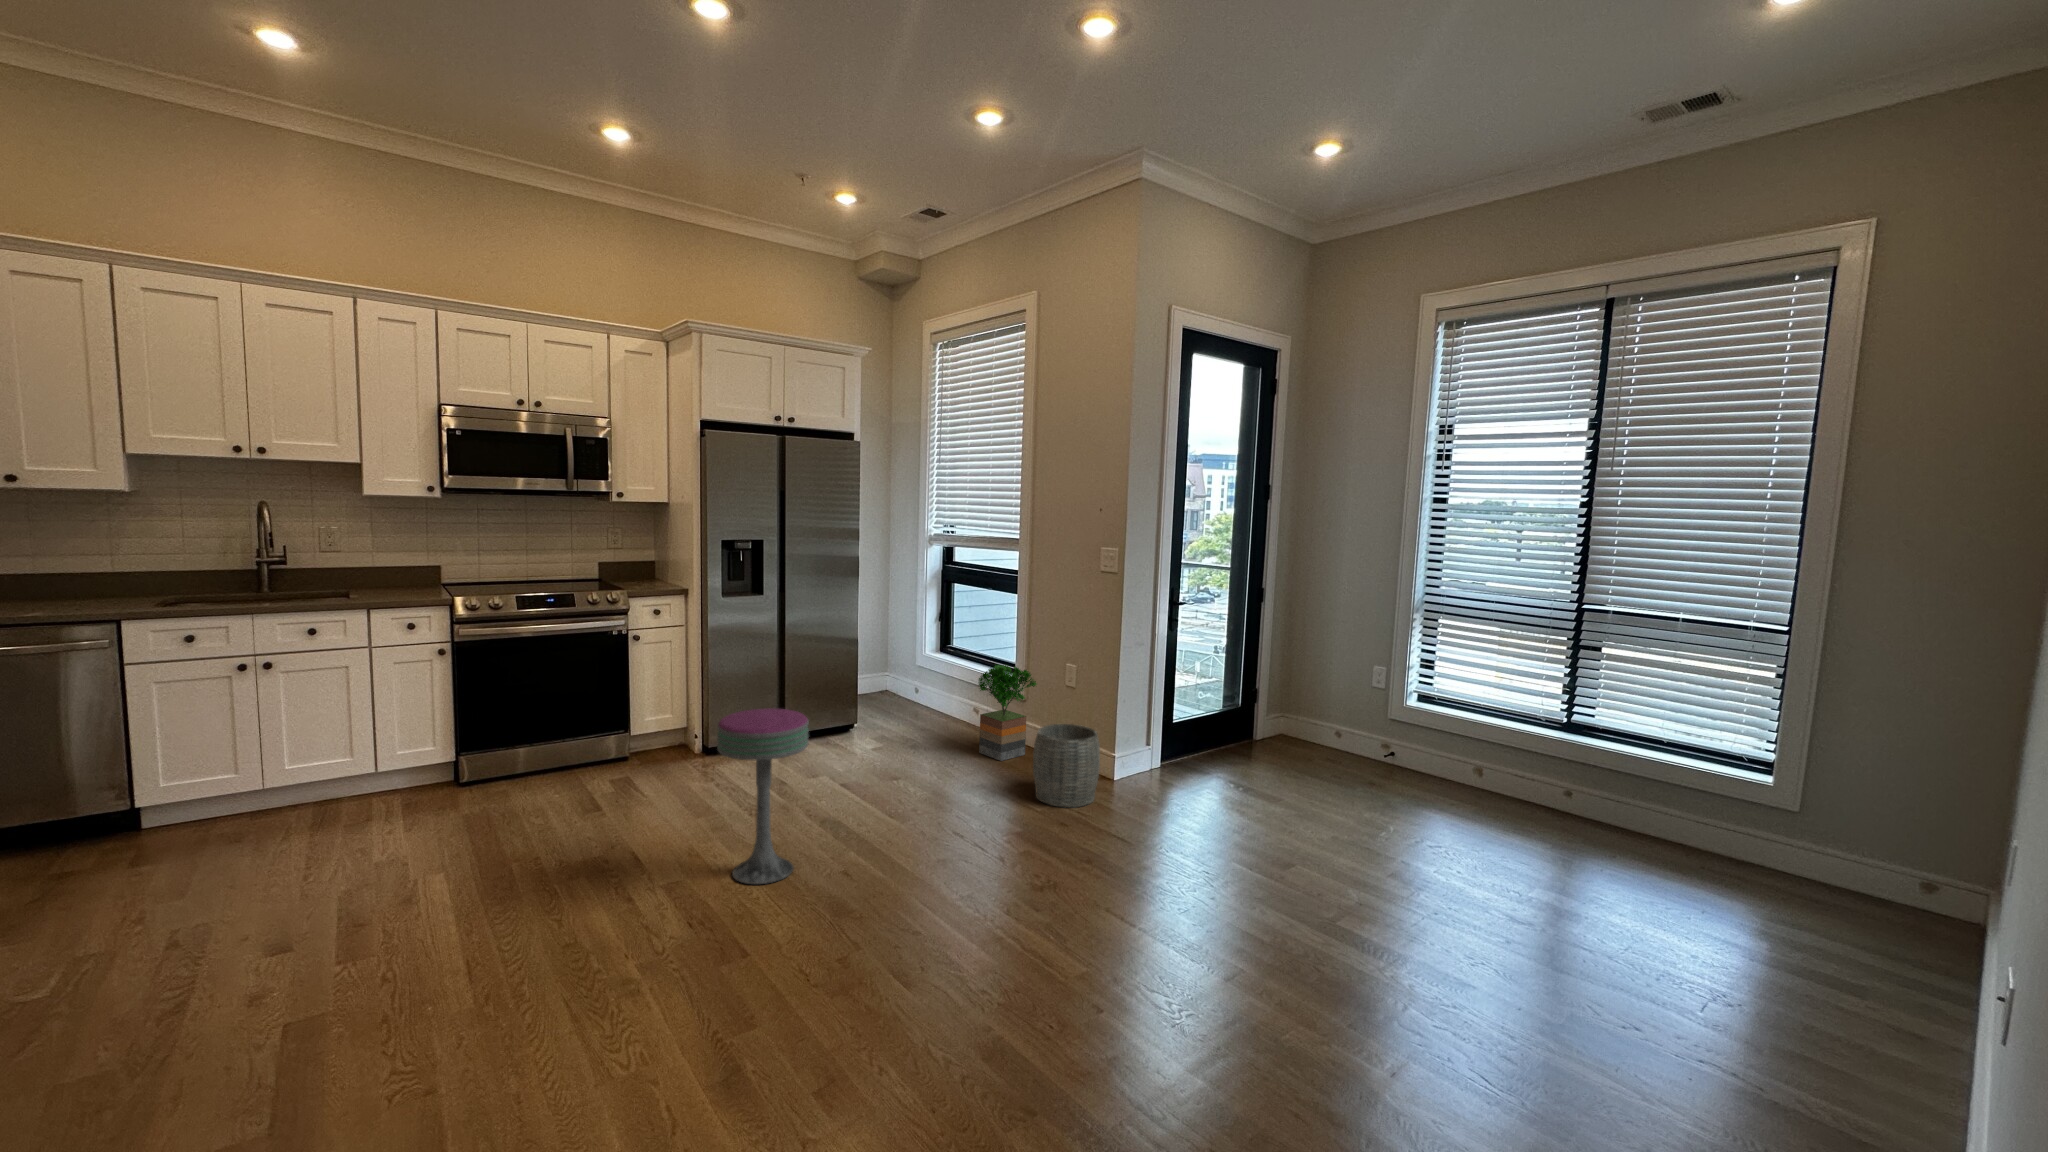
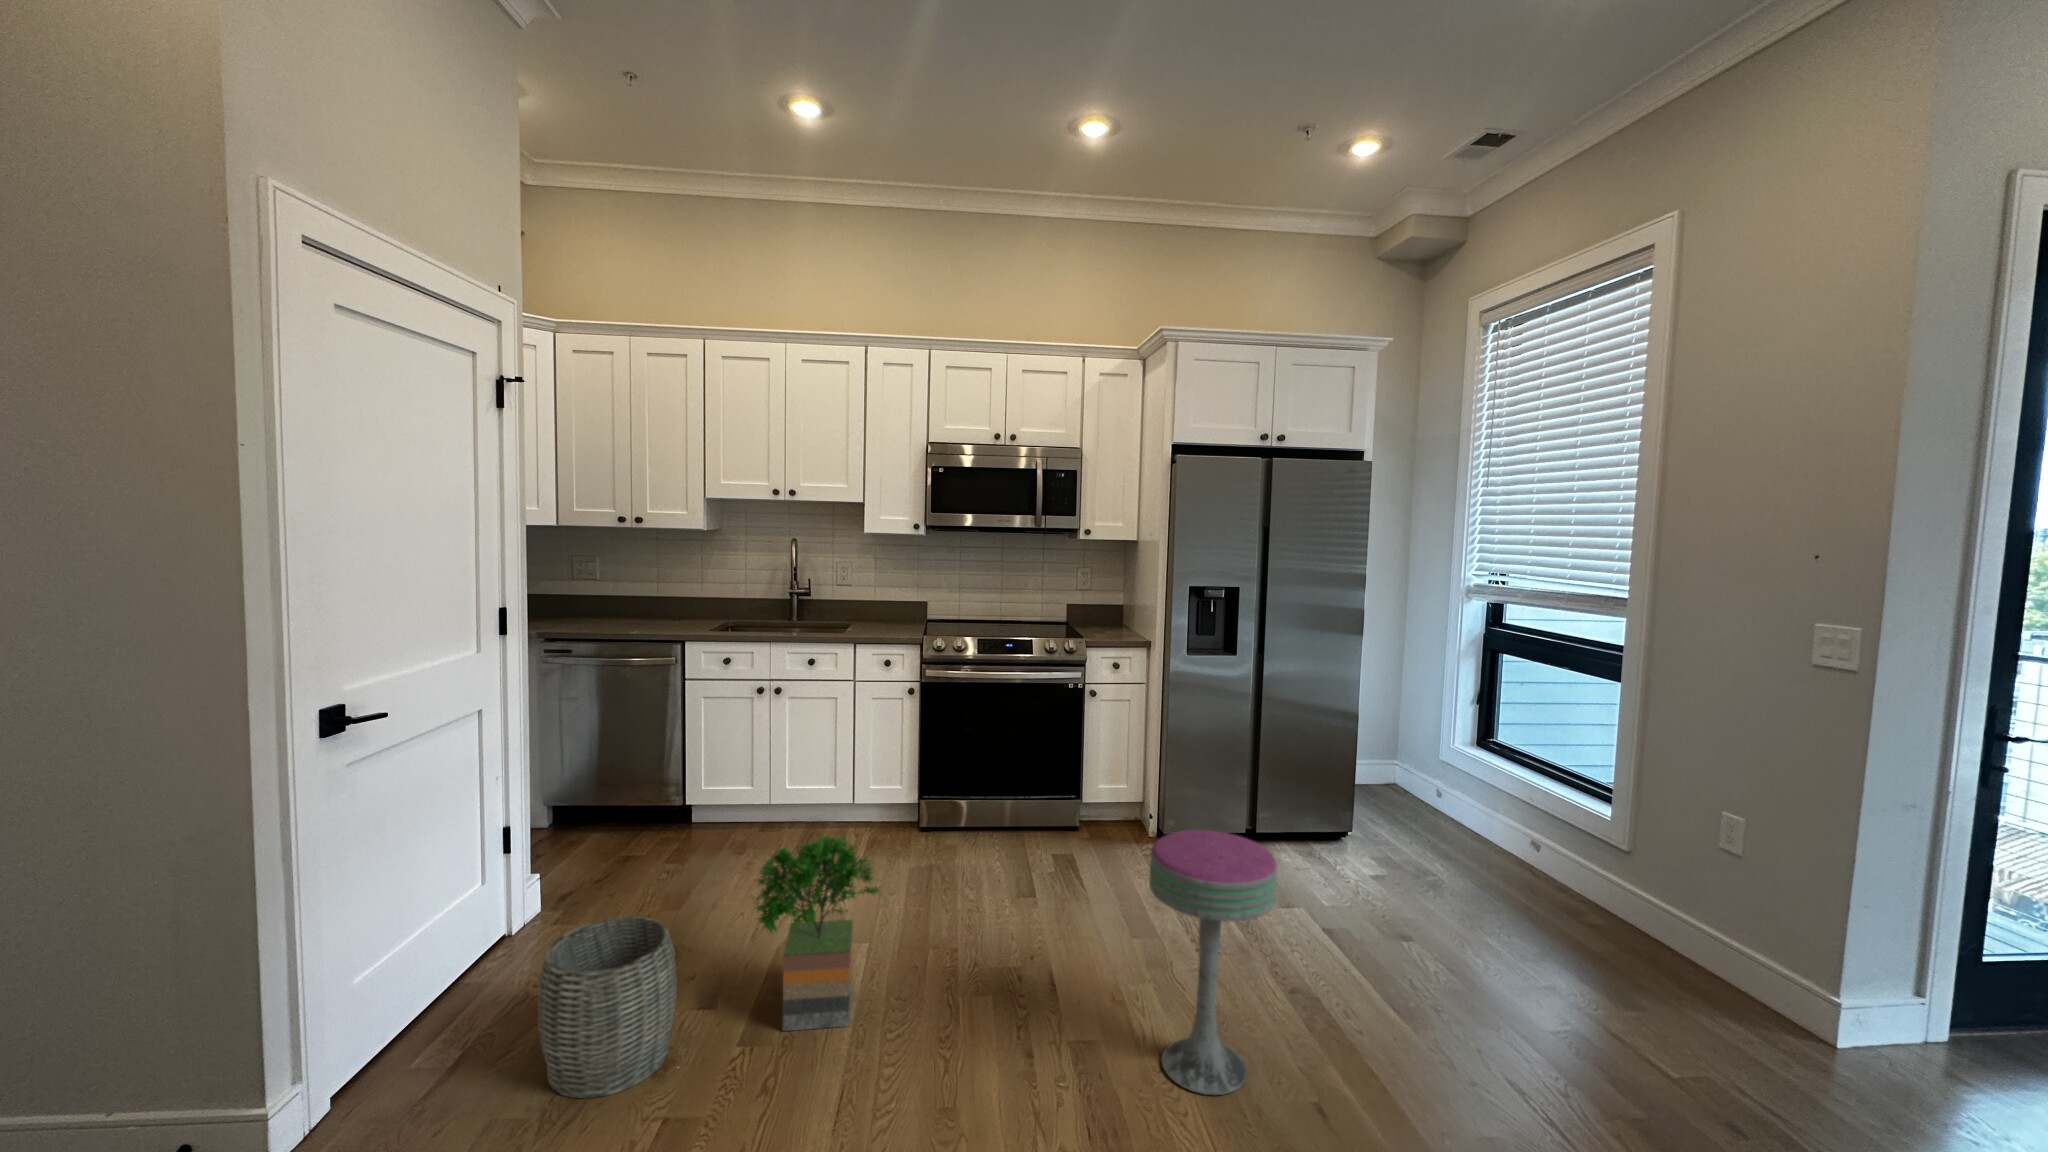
potted tree: present [978,664,1037,761] -> present [755,835,880,1031]
woven basket: present [1033,724,1100,808] -> present [538,916,677,1099]

